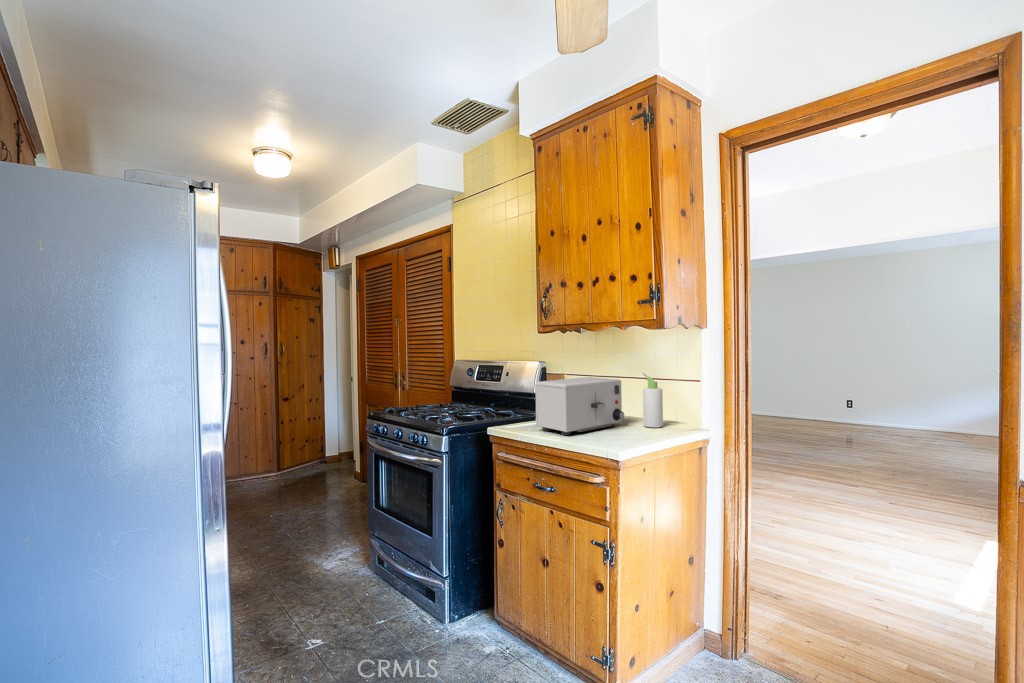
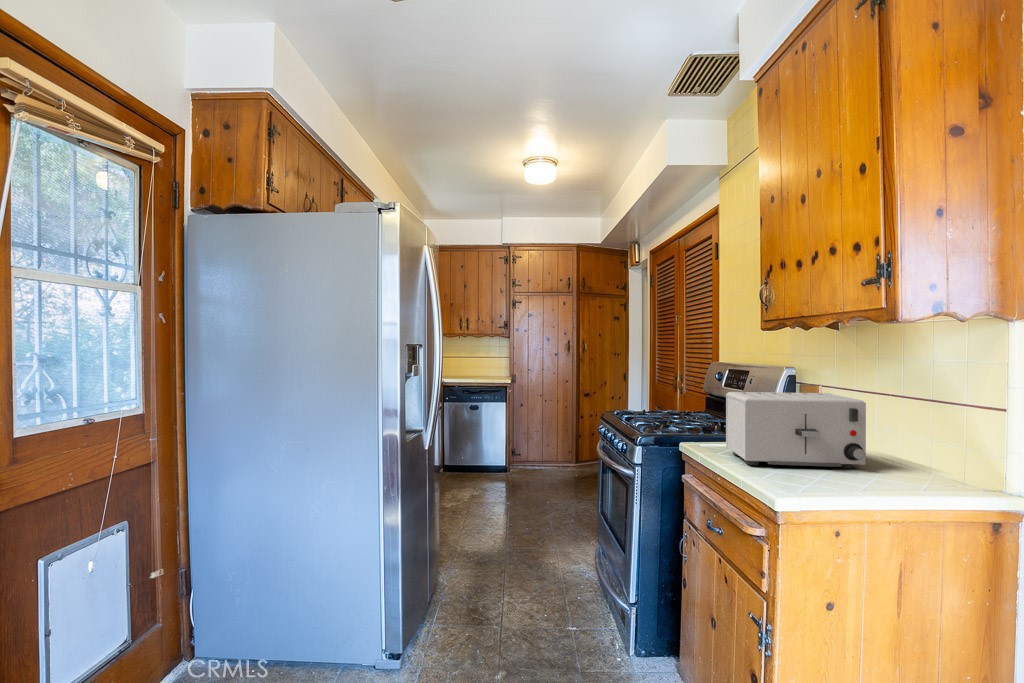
bottle: present [643,373,663,427] -> none [901,394,940,484]

